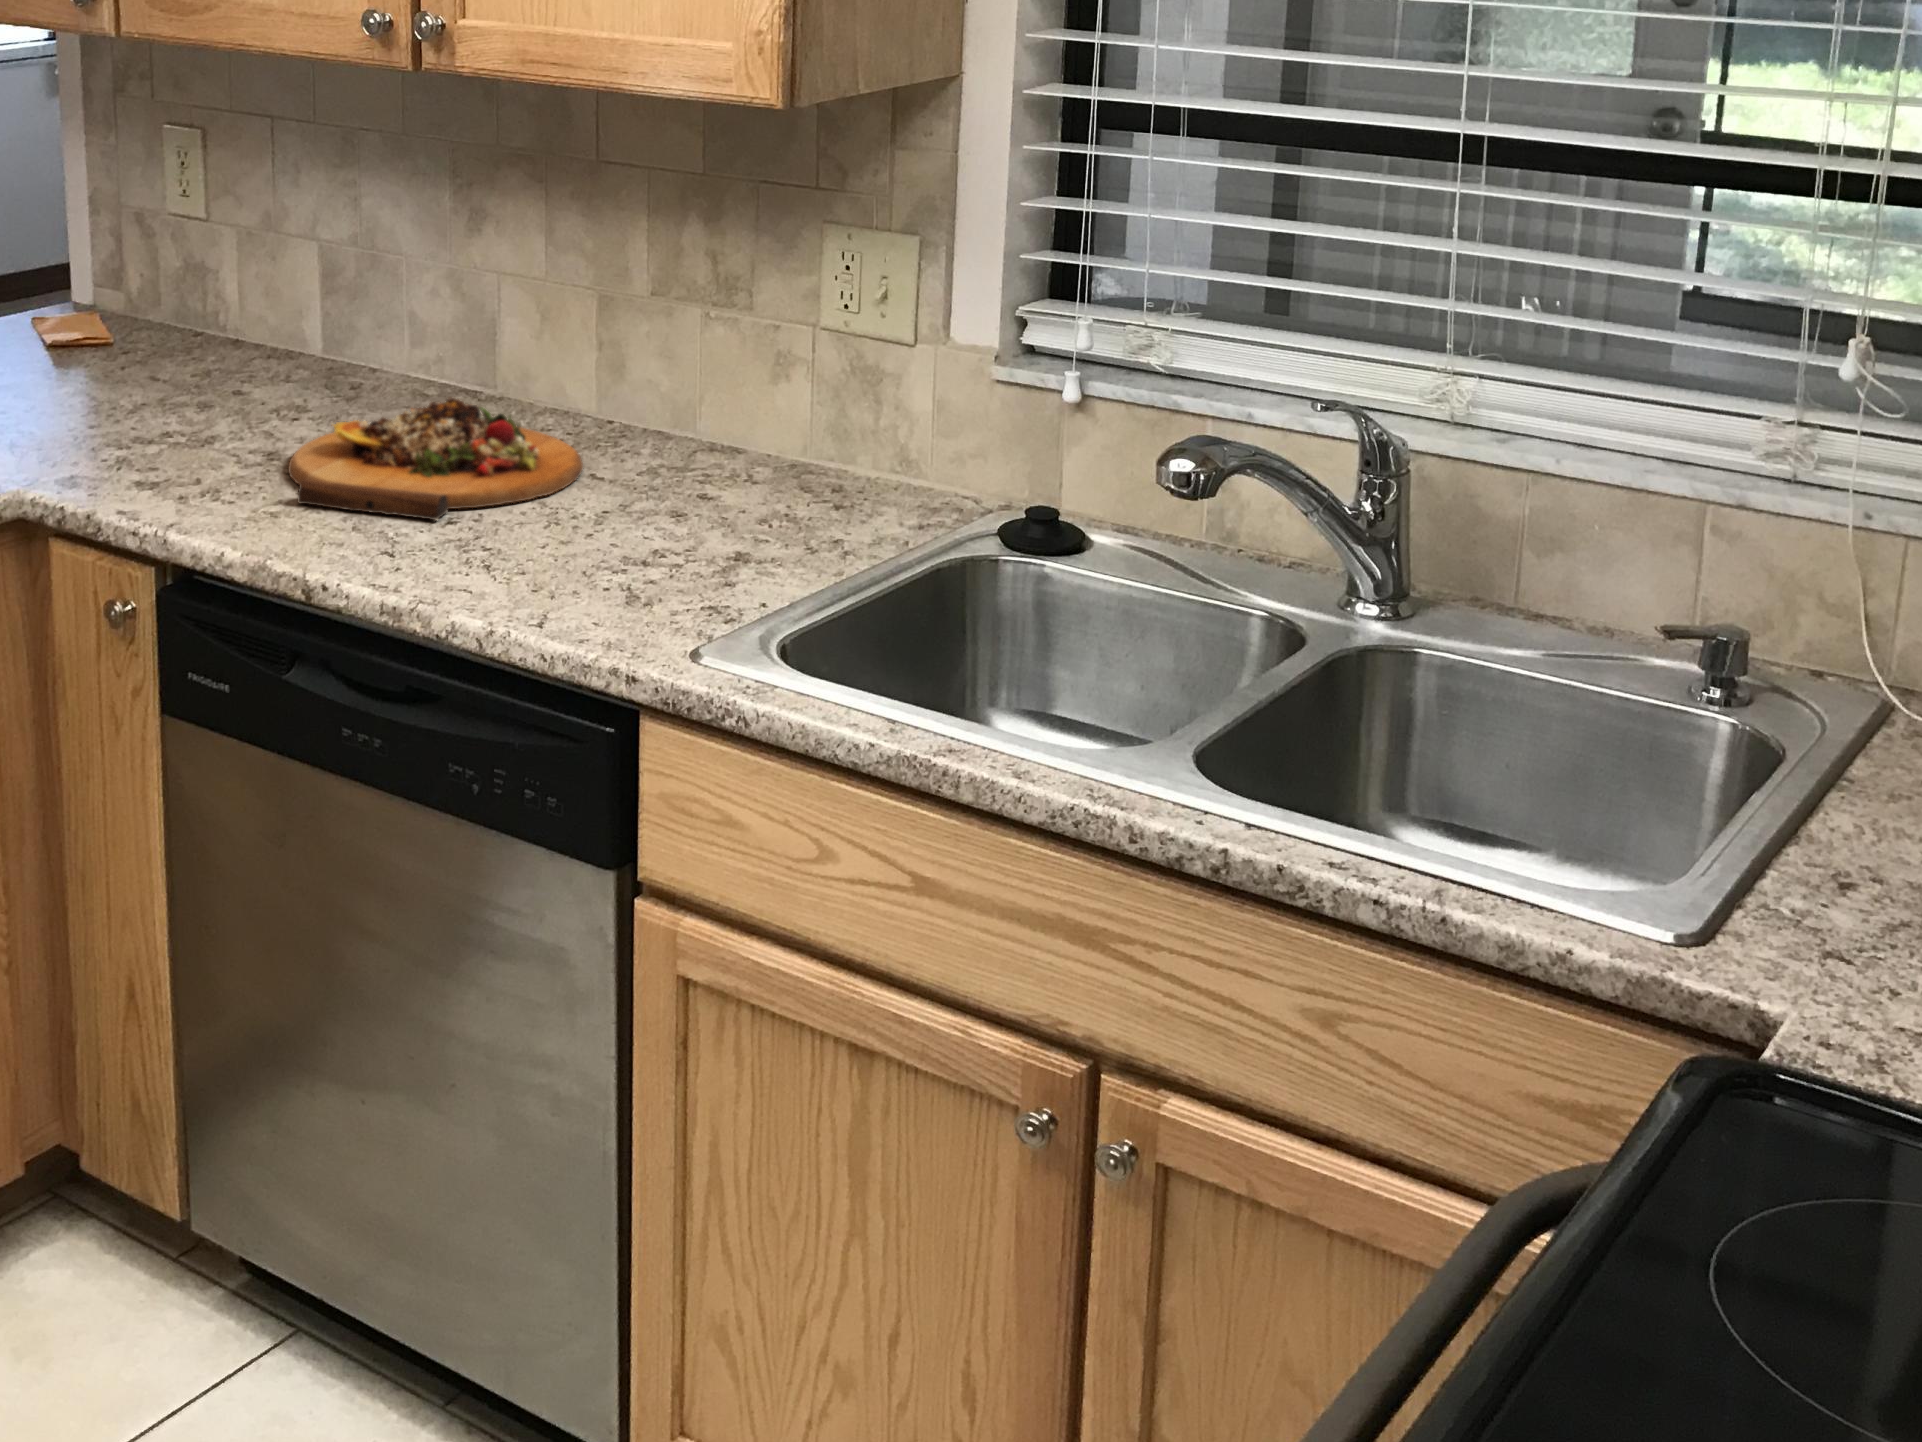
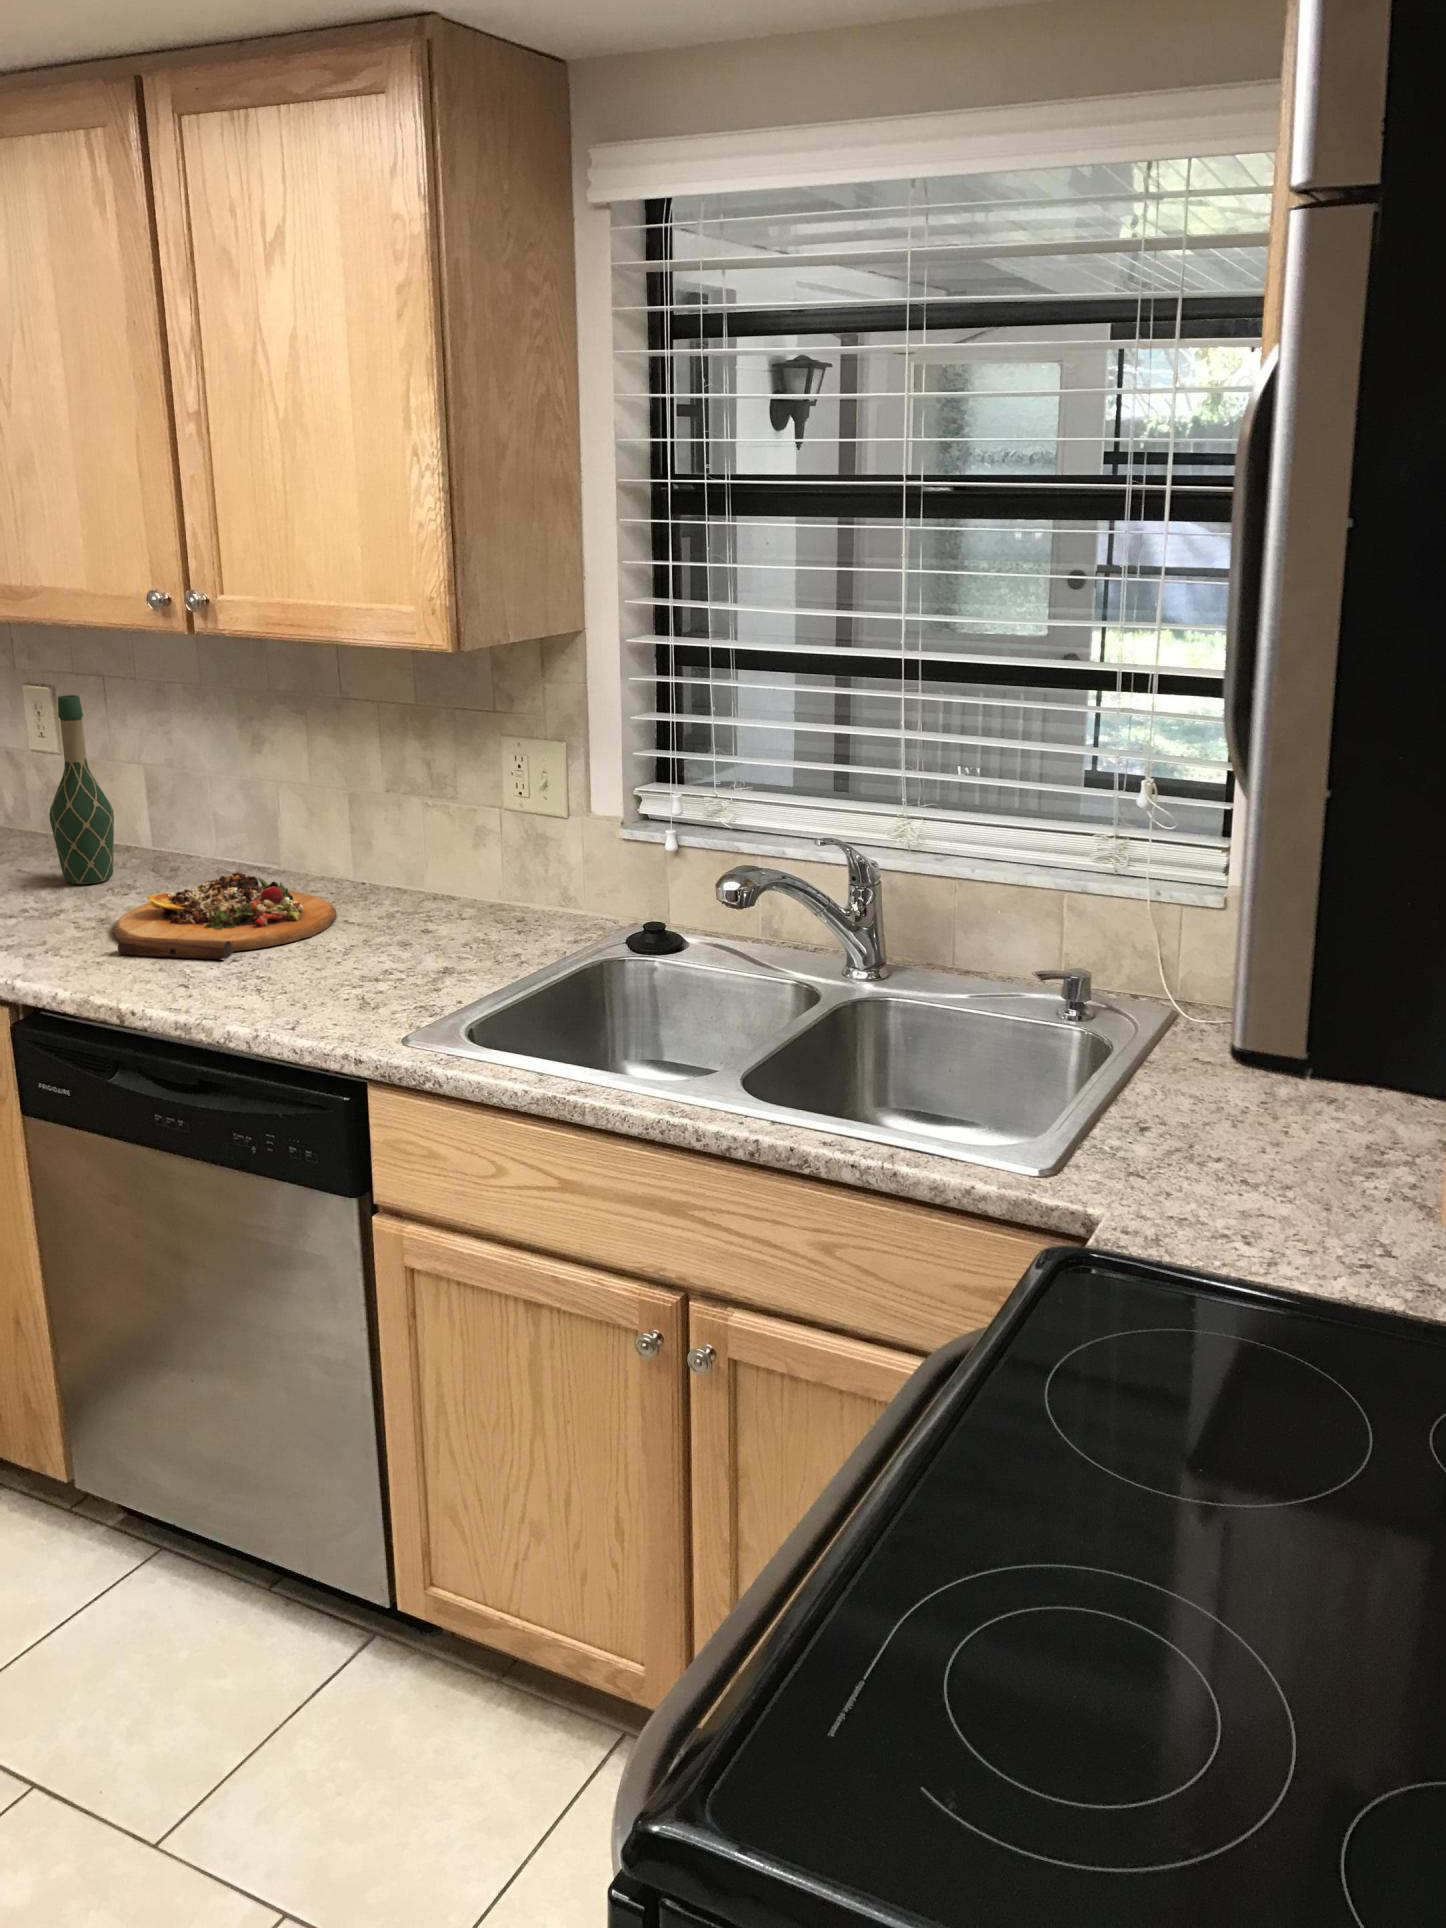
wine bottle: none [204,144,285,400] -> present [49,695,114,884]

